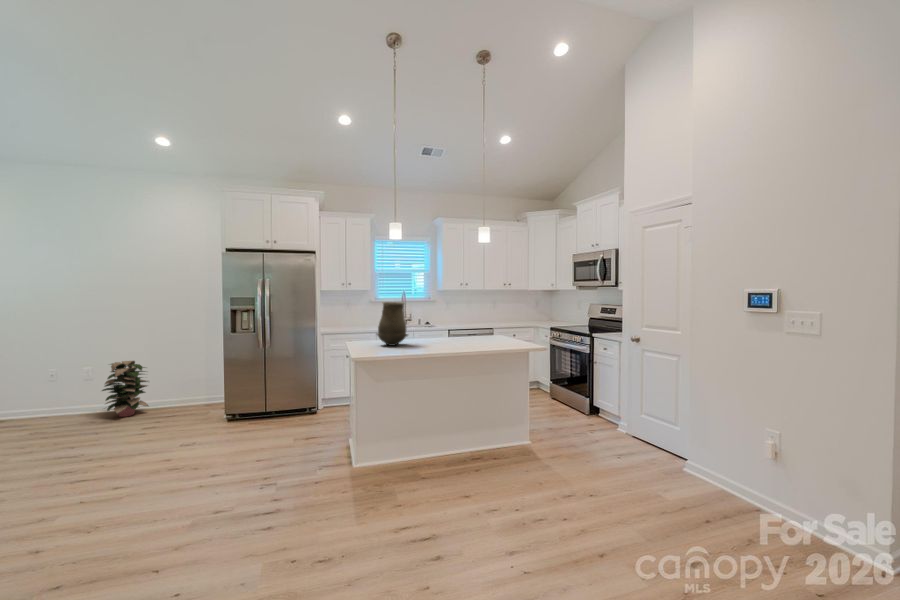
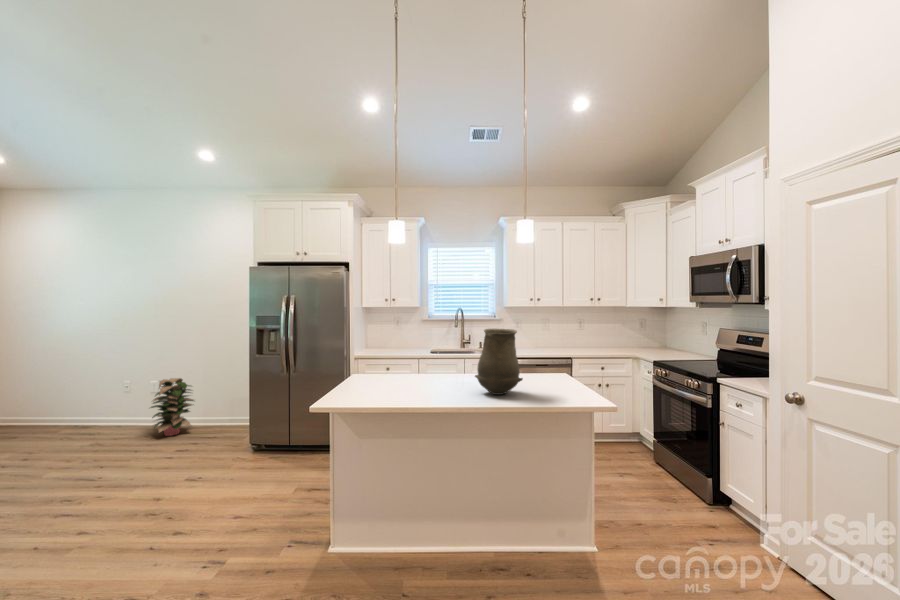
vase: present [377,302,408,346] -> present [475,329,523,395]

